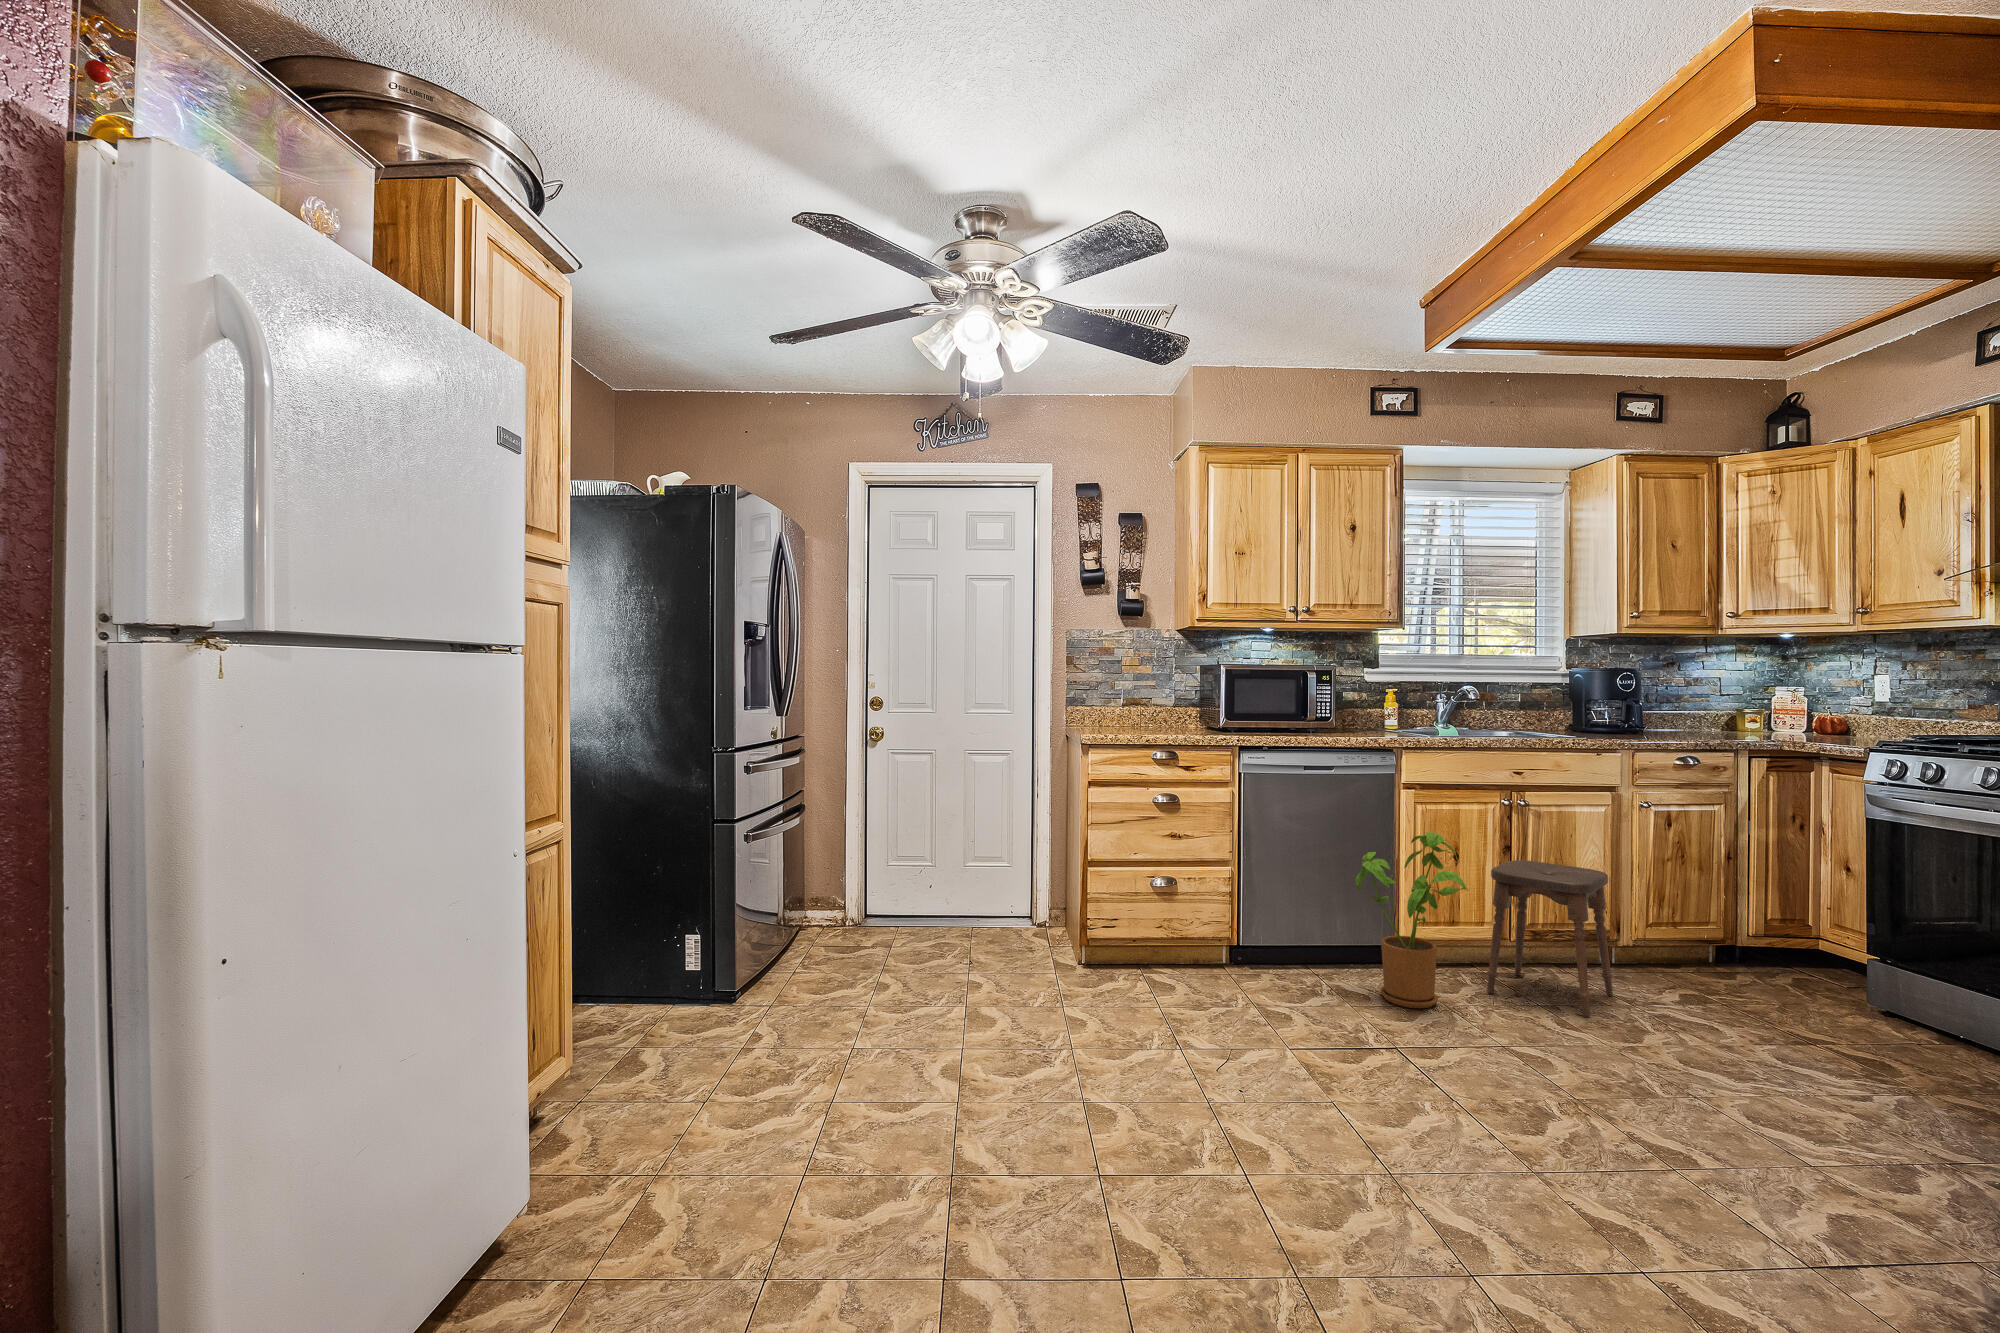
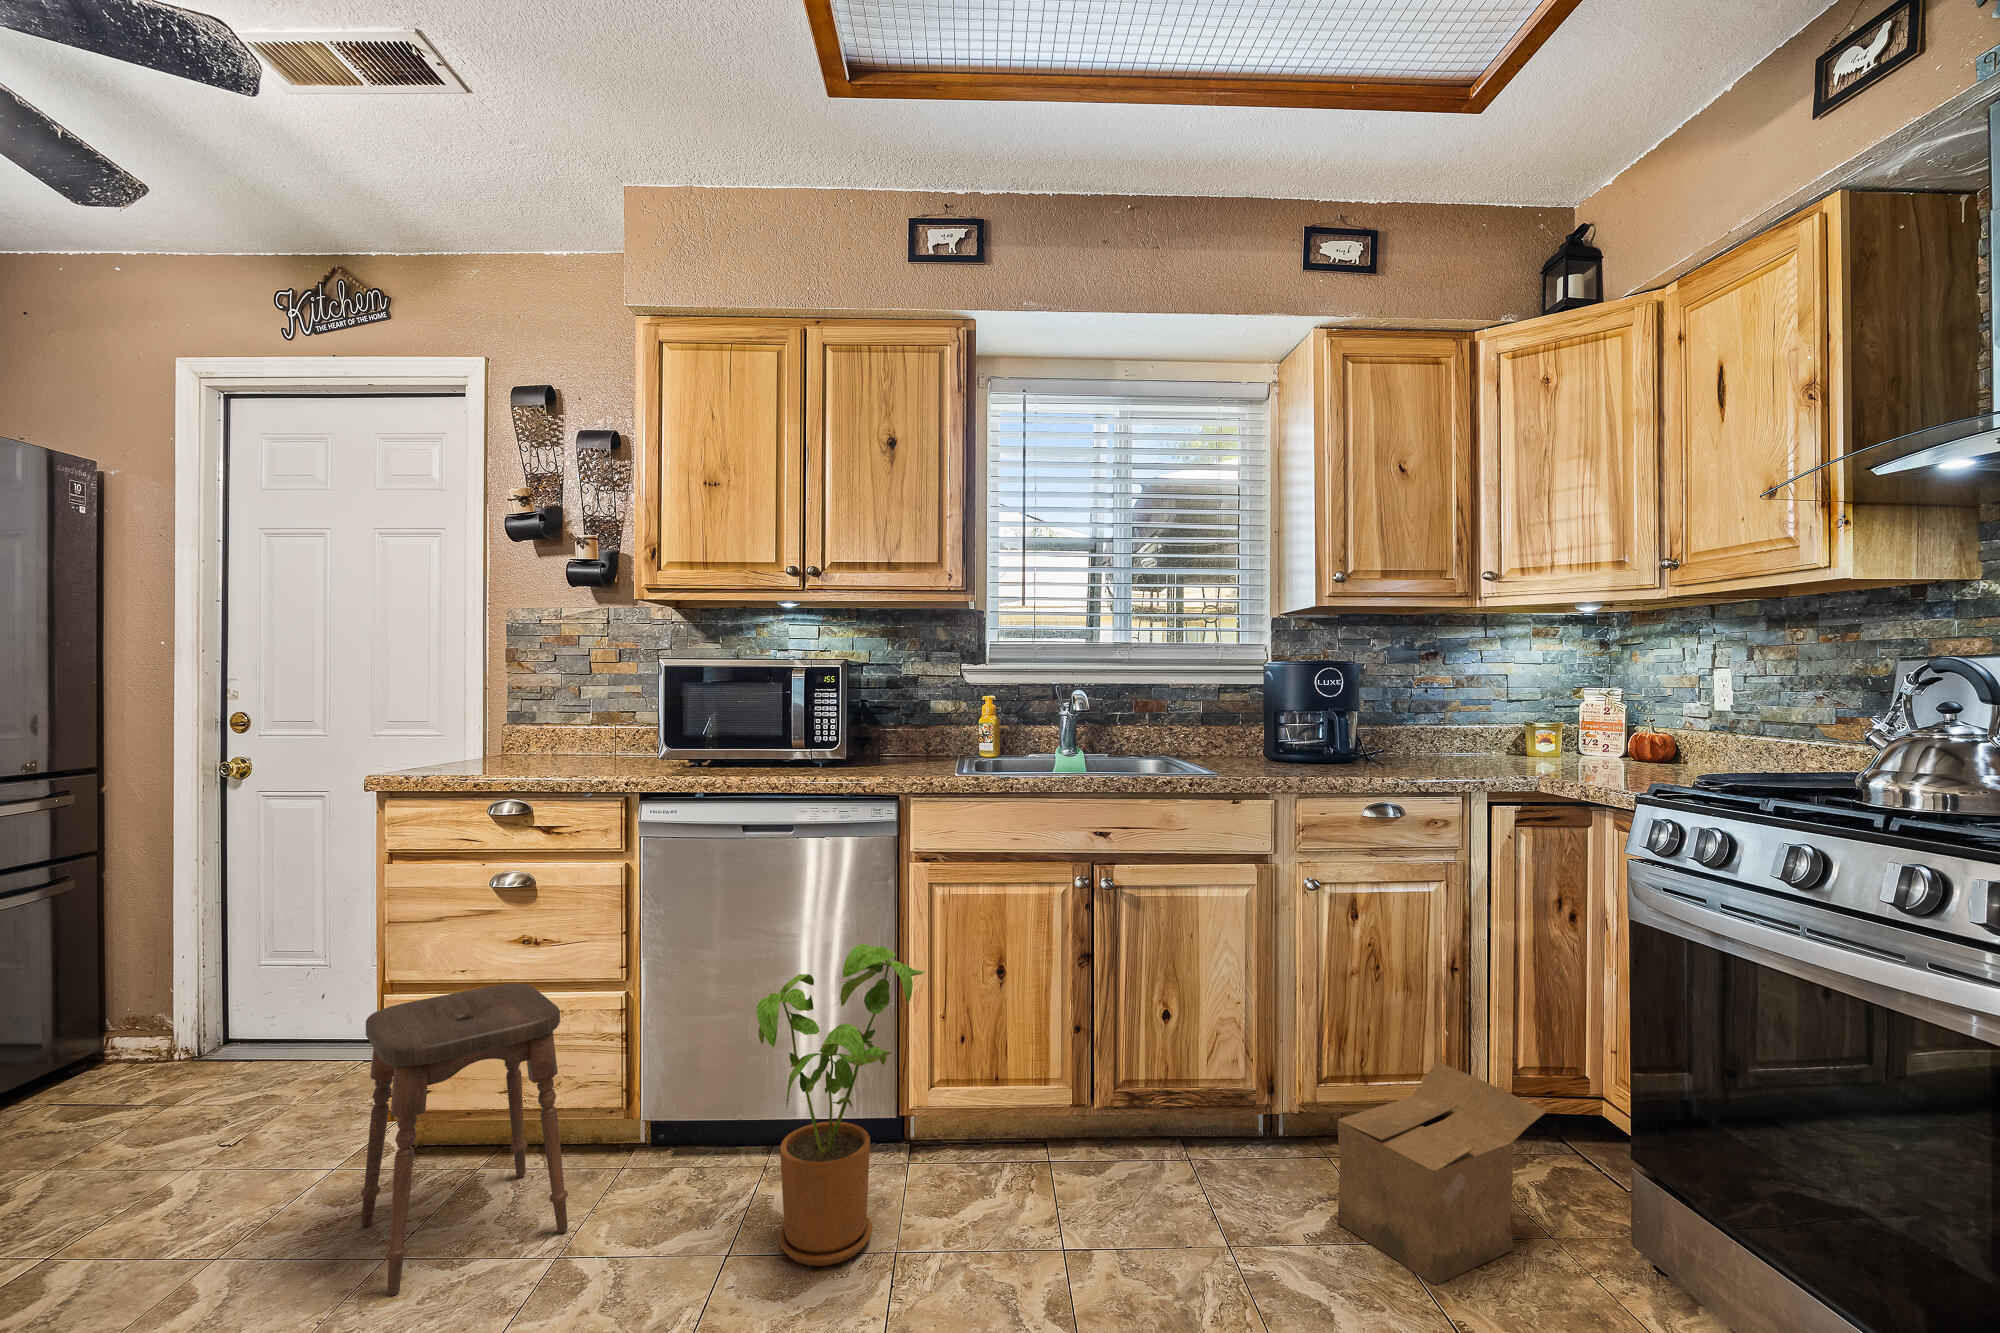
stool: present [1487,860,1613,1017] -> present [361,984,568,1295]
cardboard box: none [1687,906,1811,1015] -> present [1338,1061,1546,1285]

